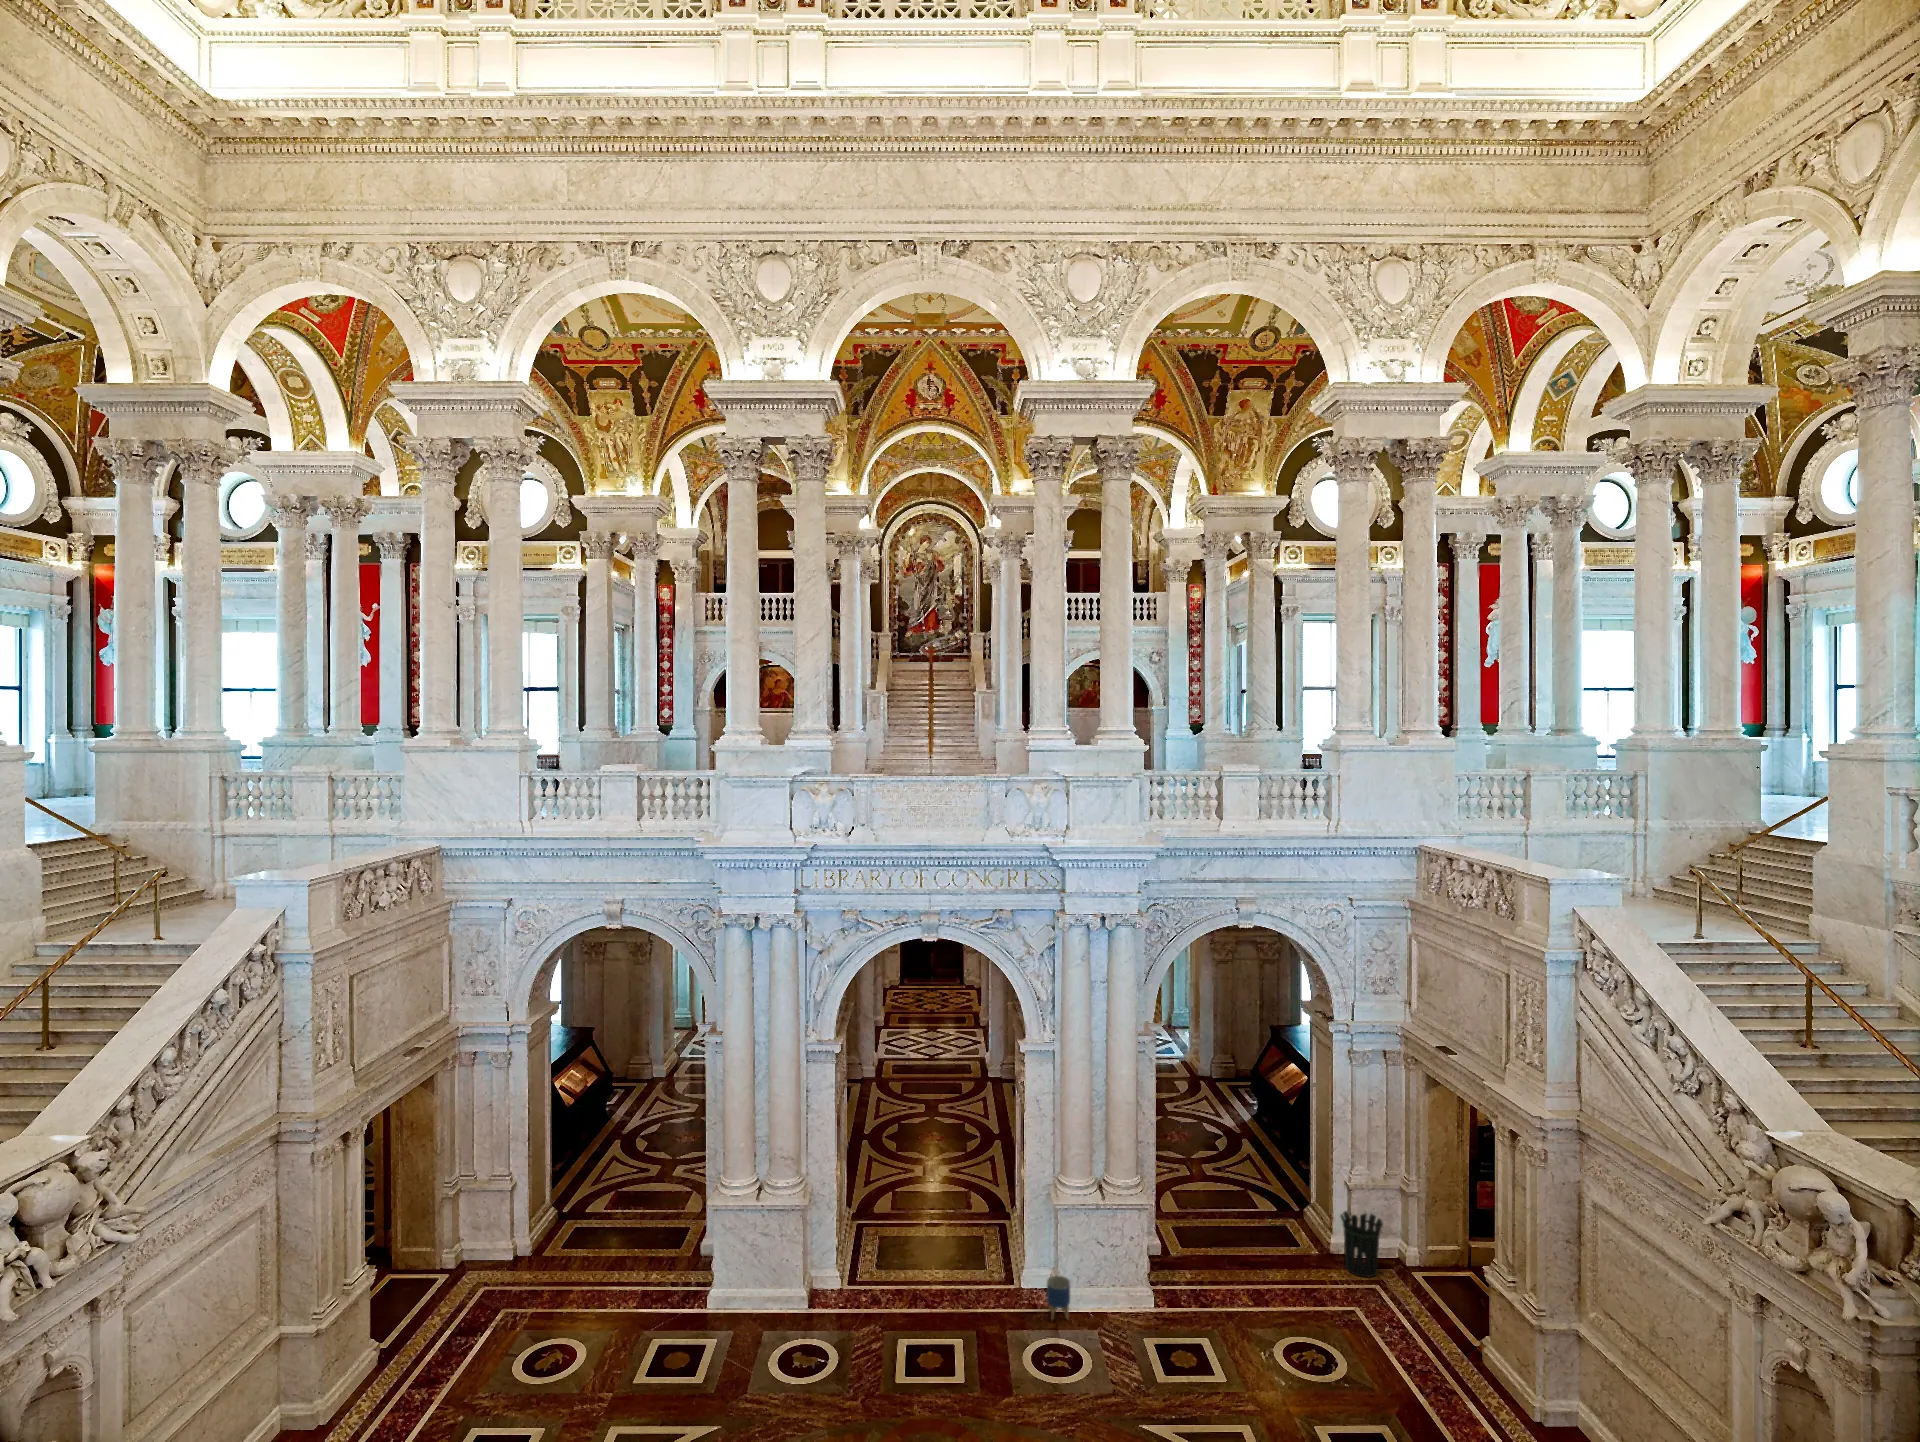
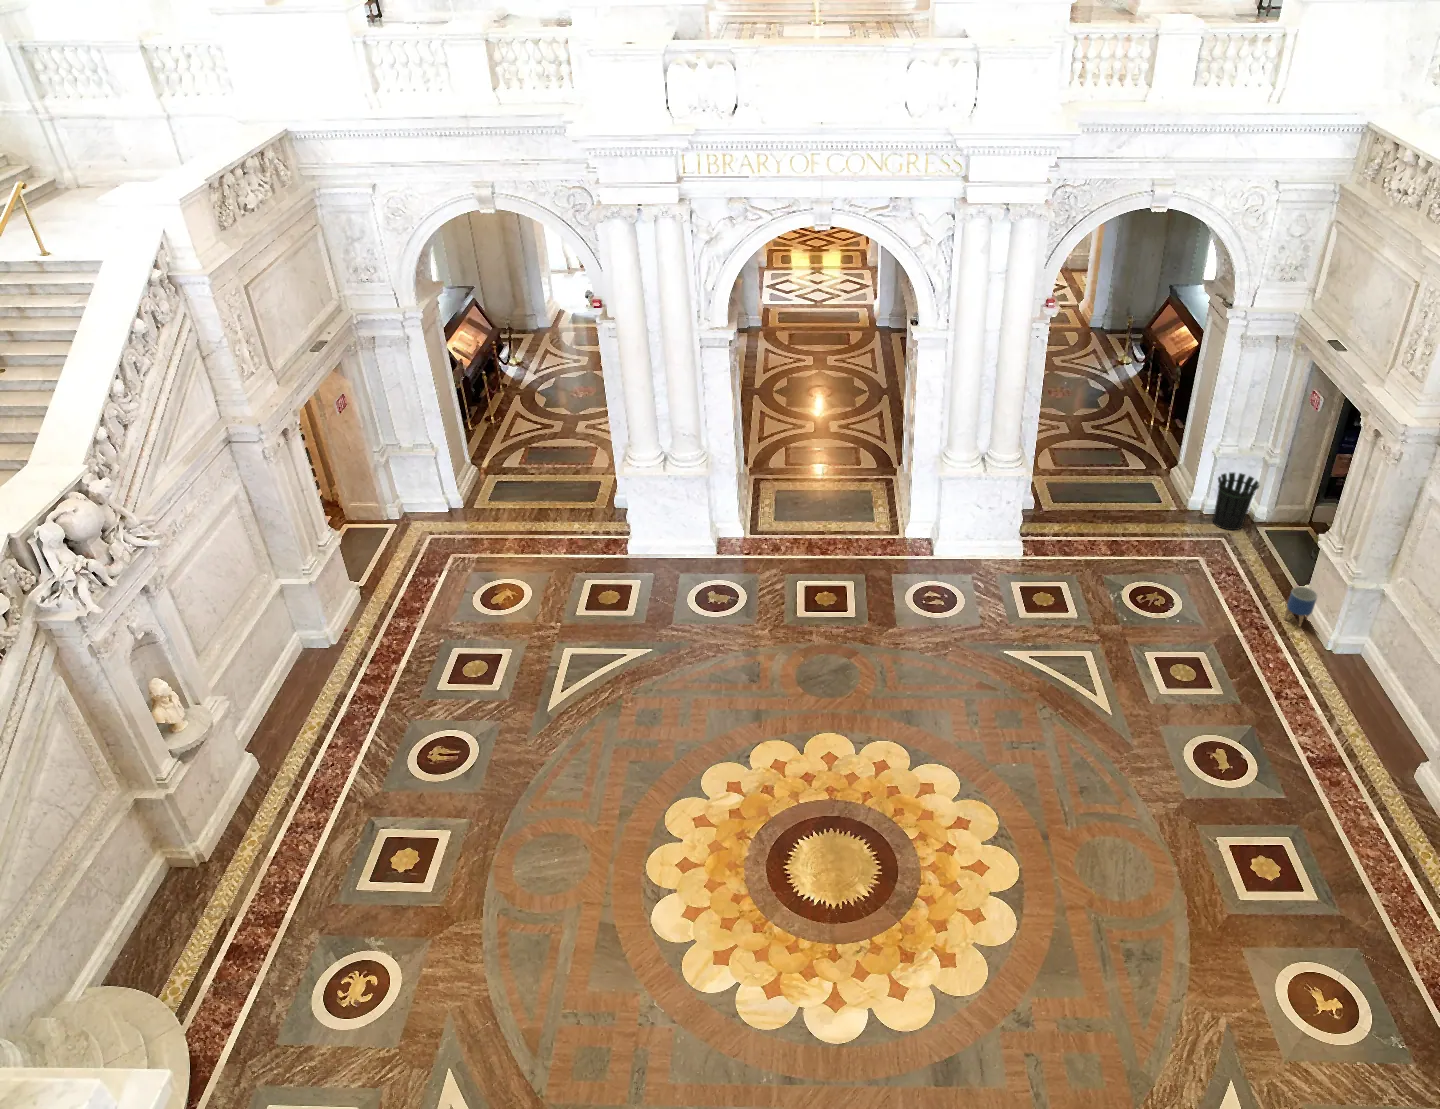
planter: present [1047,1276,1070,1320] -> present [1284,587,1317,626]

